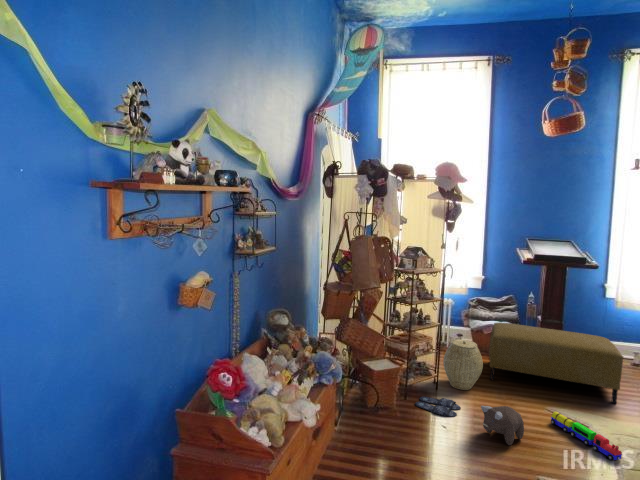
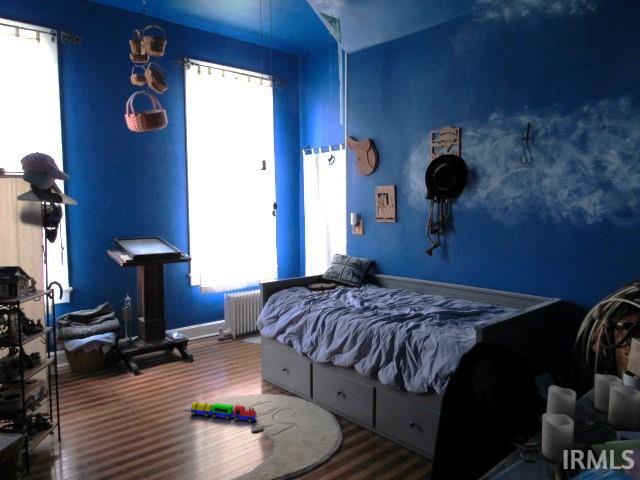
ottoman: present [489,322,623,403] -> none [100,321,228,400]
woven basket: present [443,339,483,390] -> none [58,365,108,426]
slippers: present [415,396,461,417] -> none [40,441,100,470]
plush toy: present [481,406,524,445] -> none [136,416,179,456]

